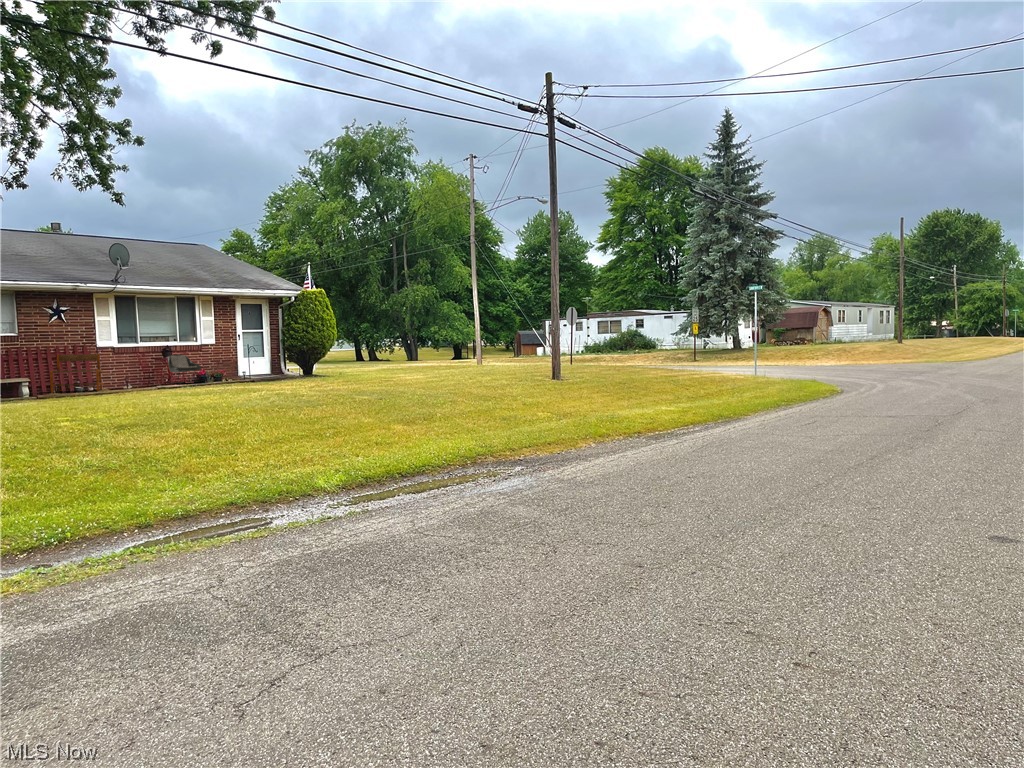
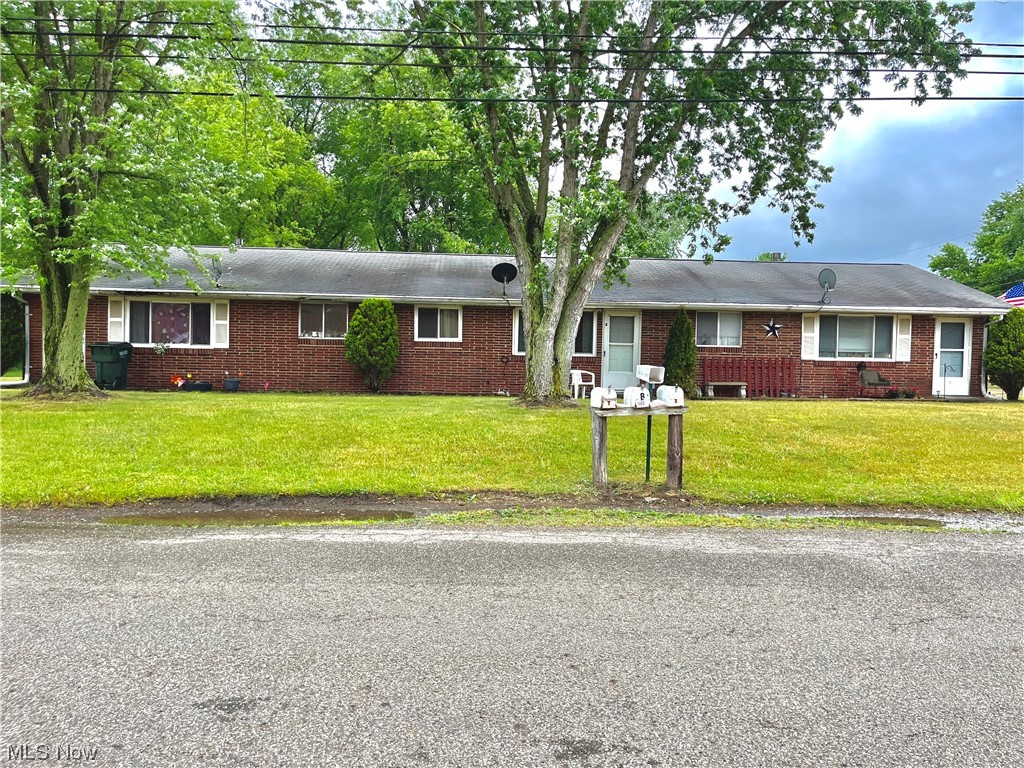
bench: present [50,354,104,393] -> none [763,365,803,397]

